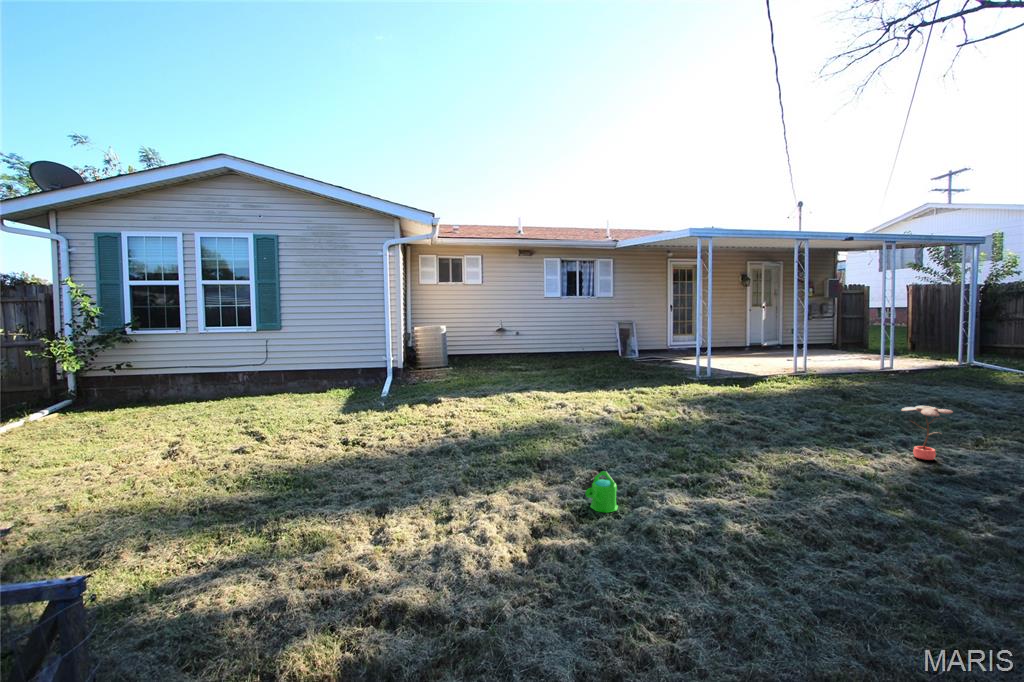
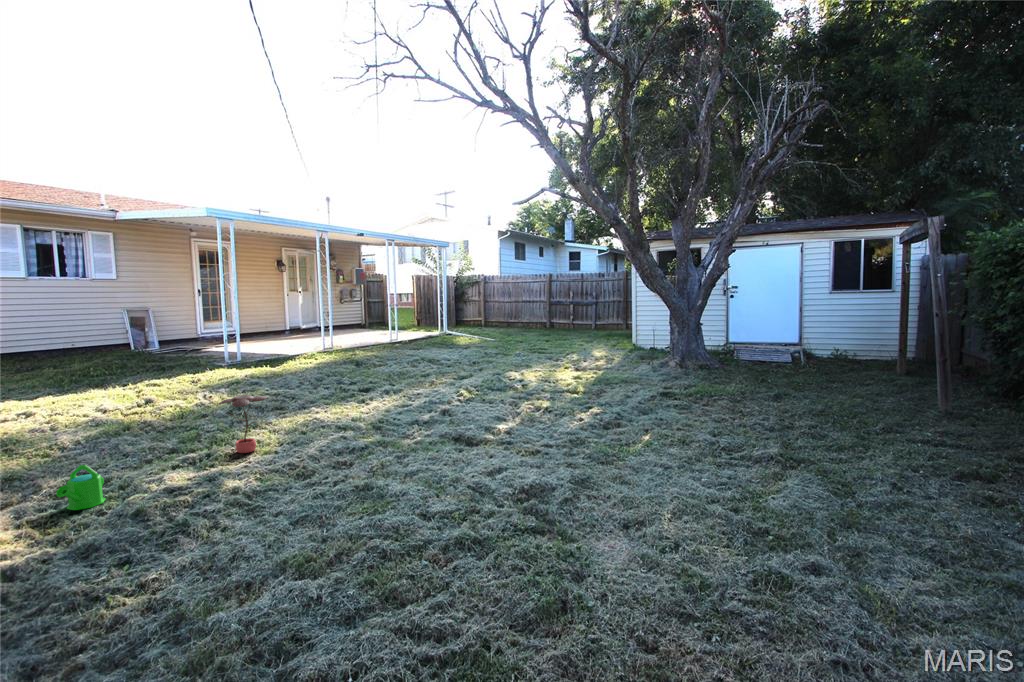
potted plant: present [902,406,953,460] -> present [219,395,267,453]

